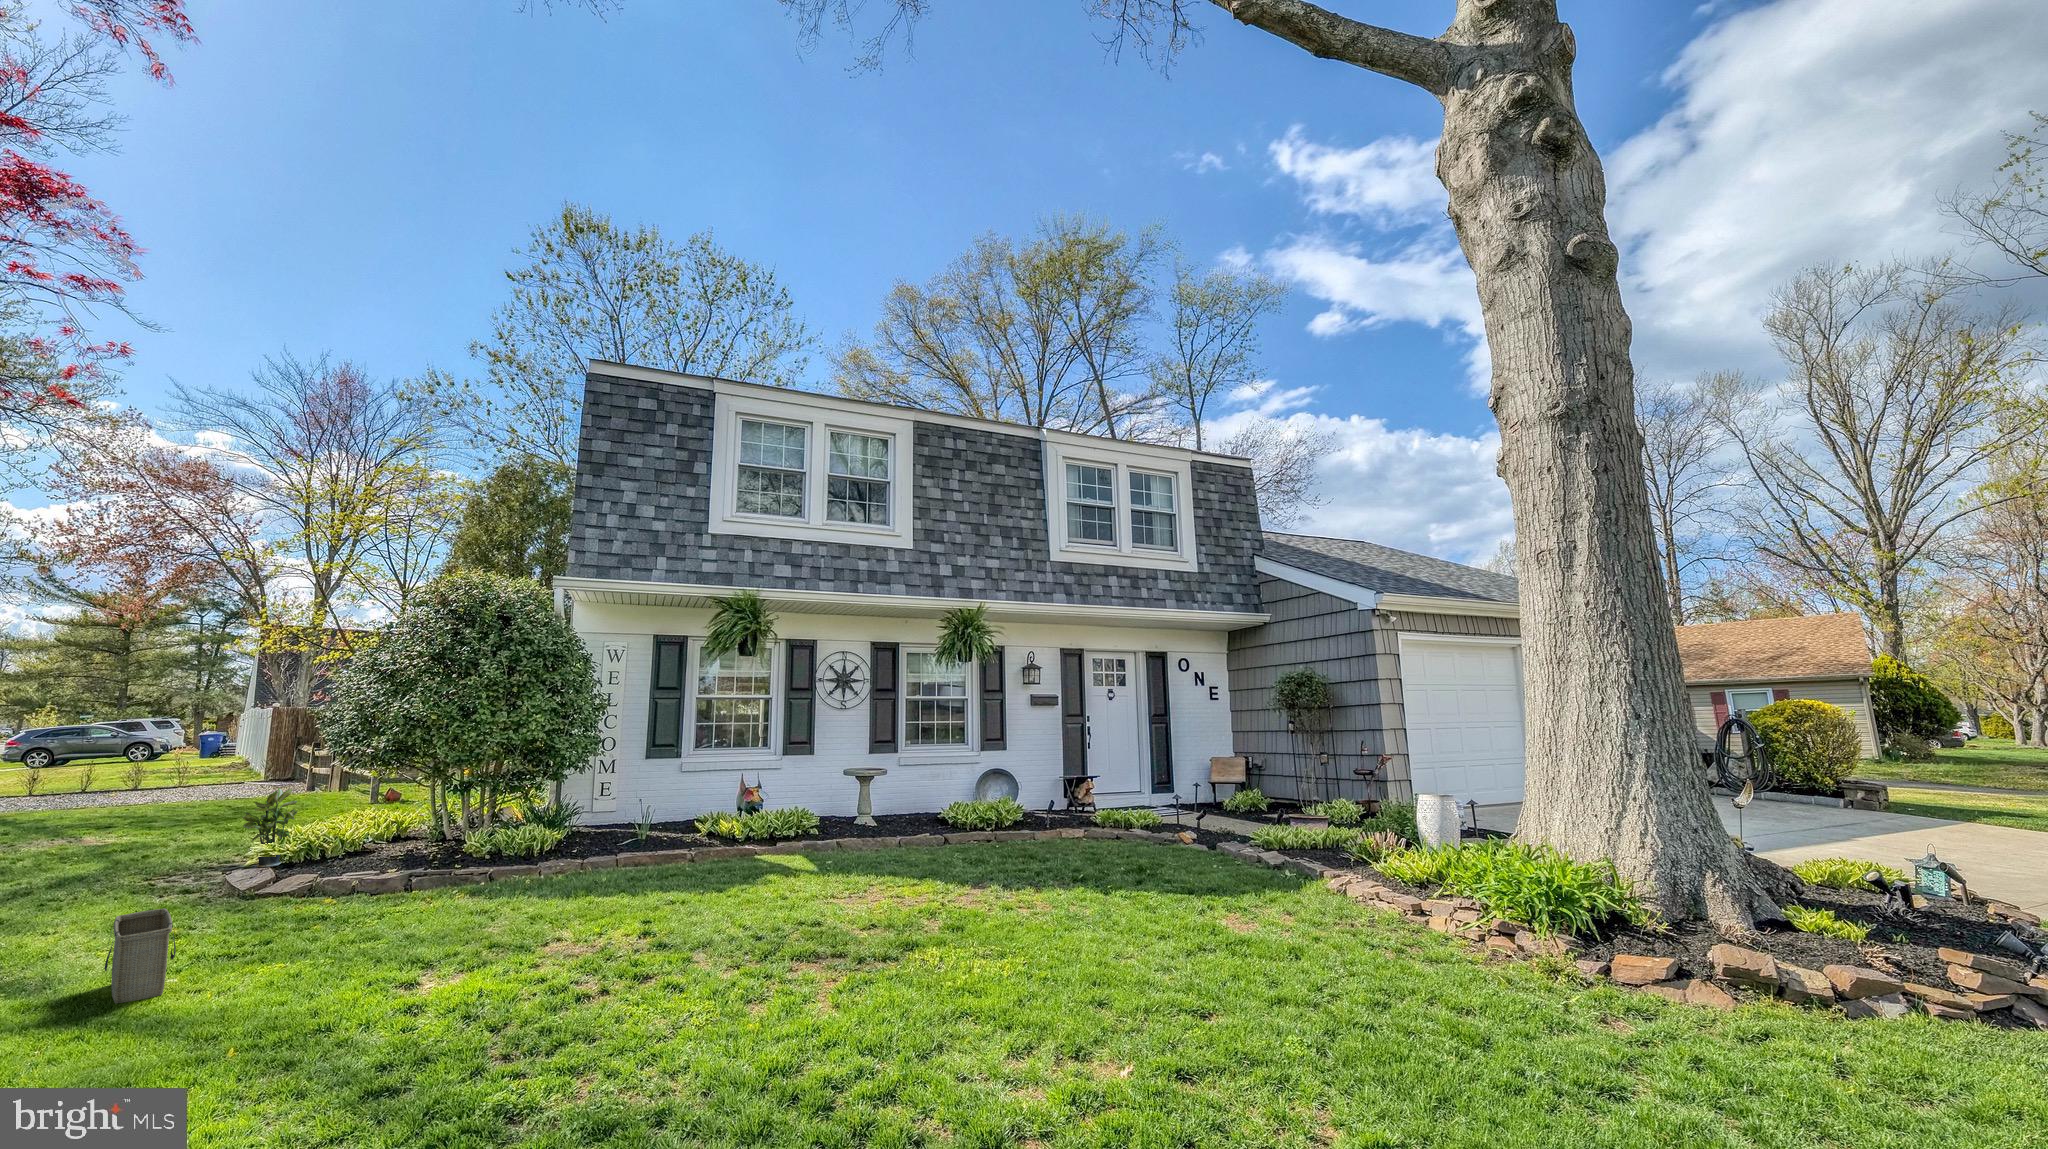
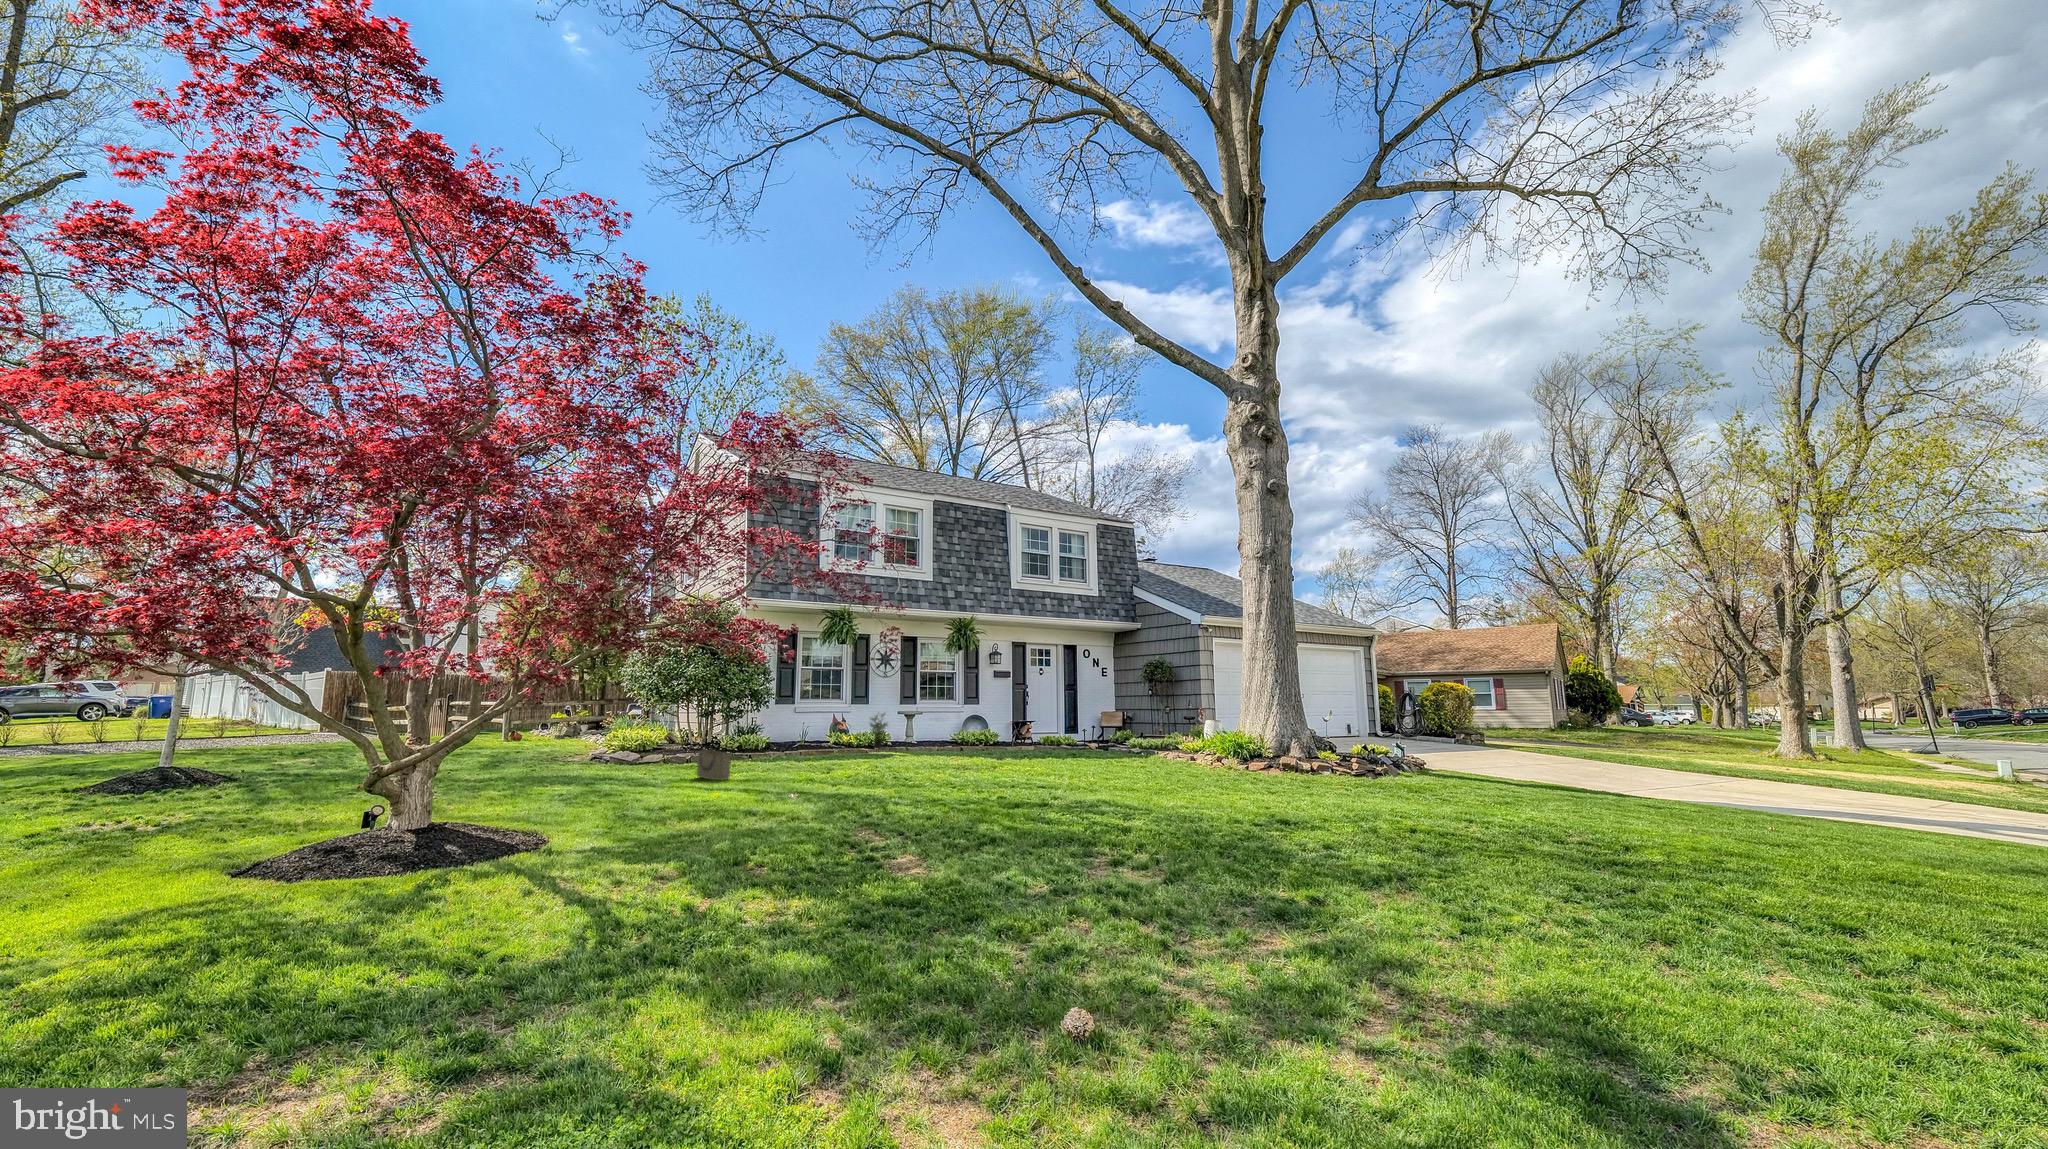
potted plant: present [242,788,297,868] -> present [870,712,887,749]

